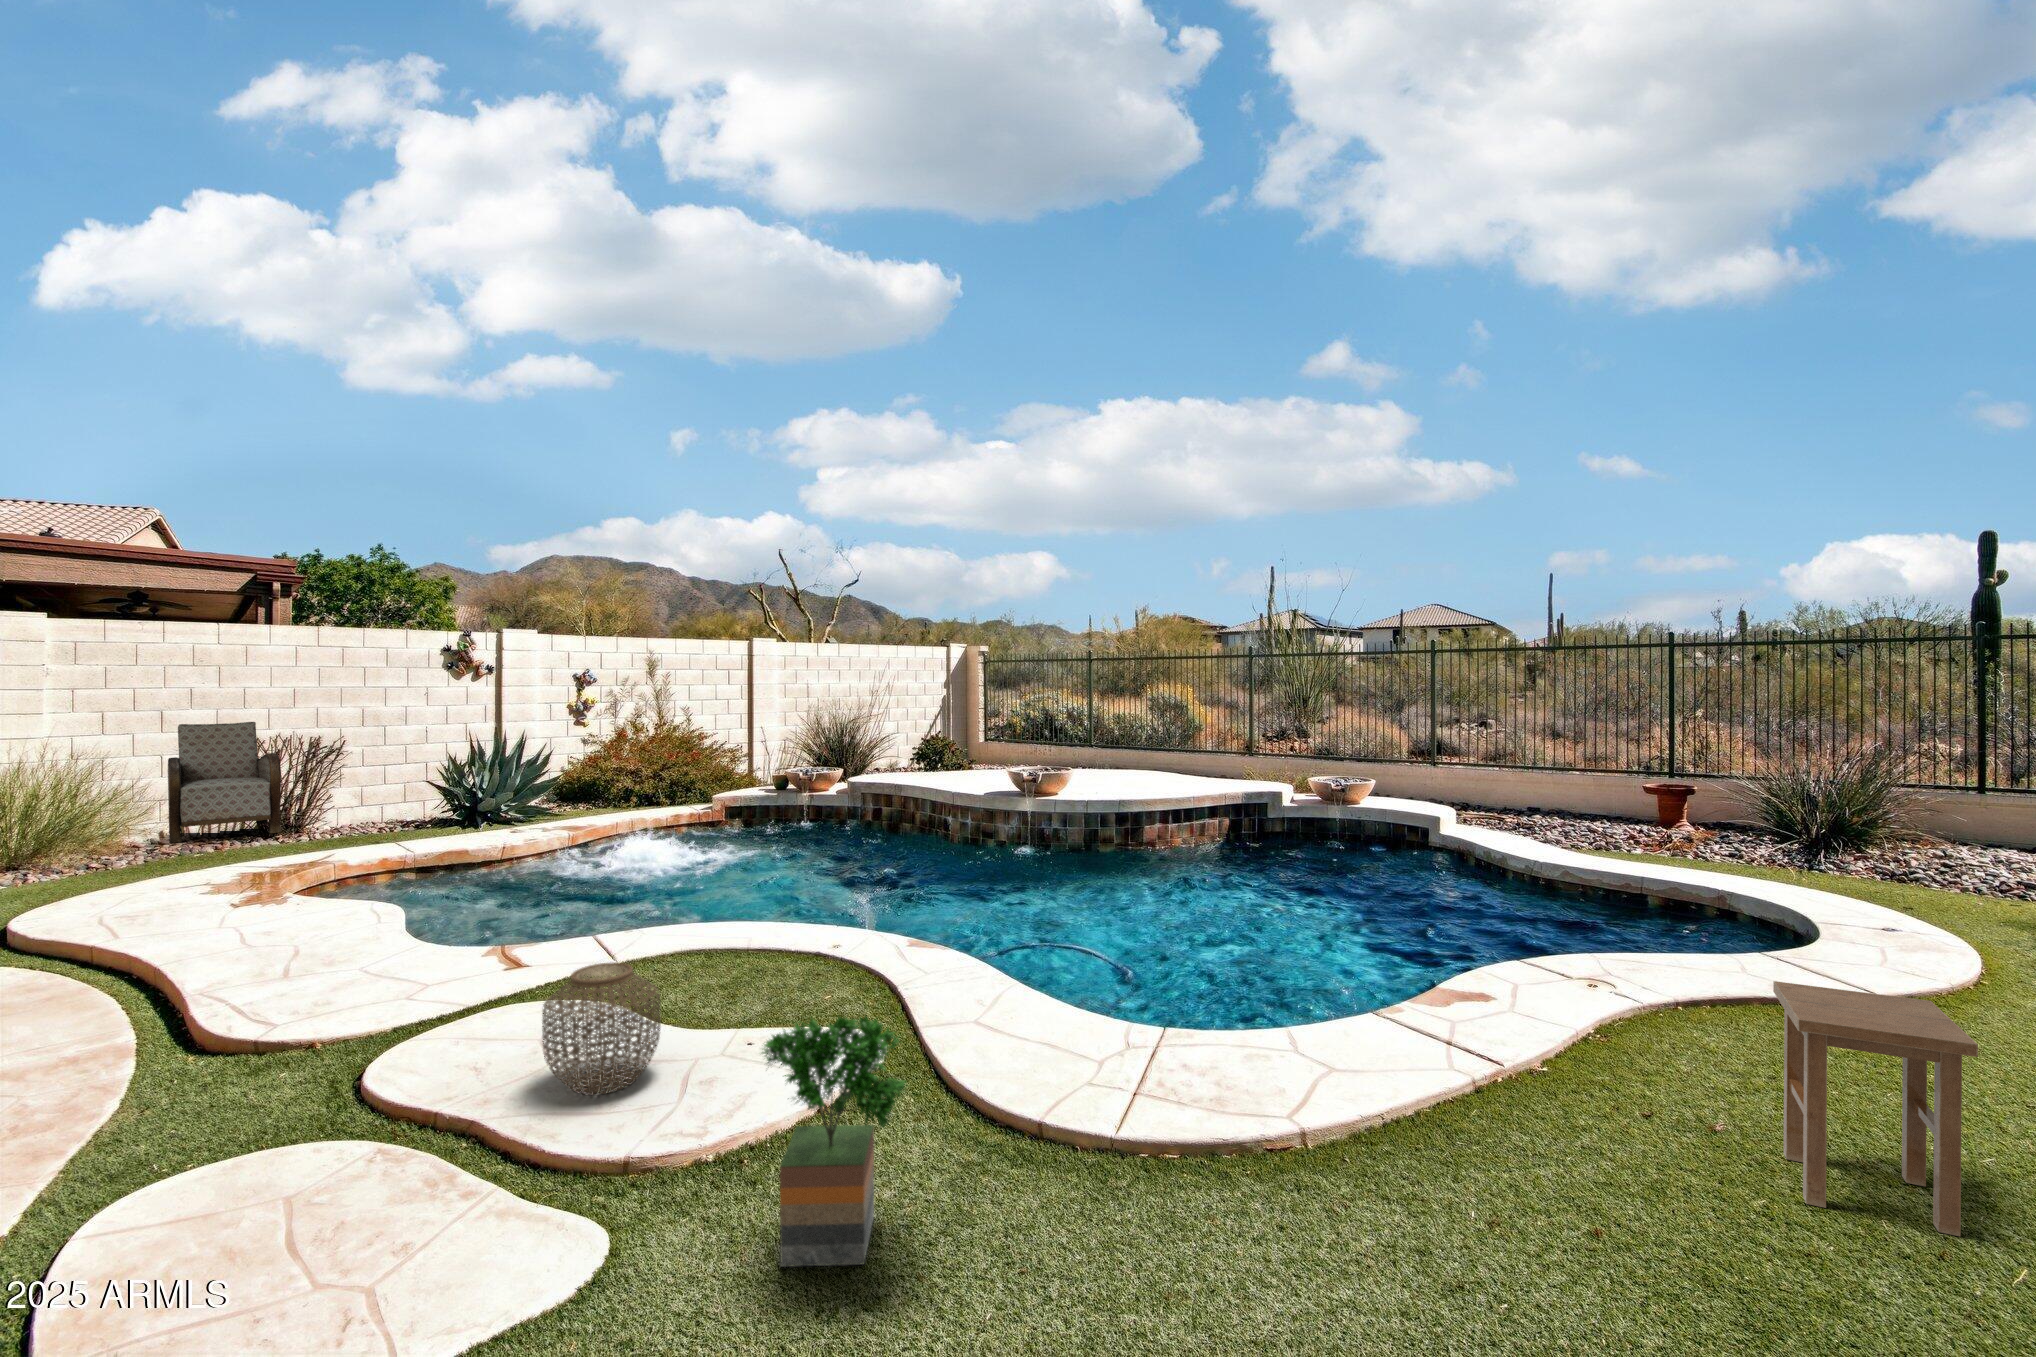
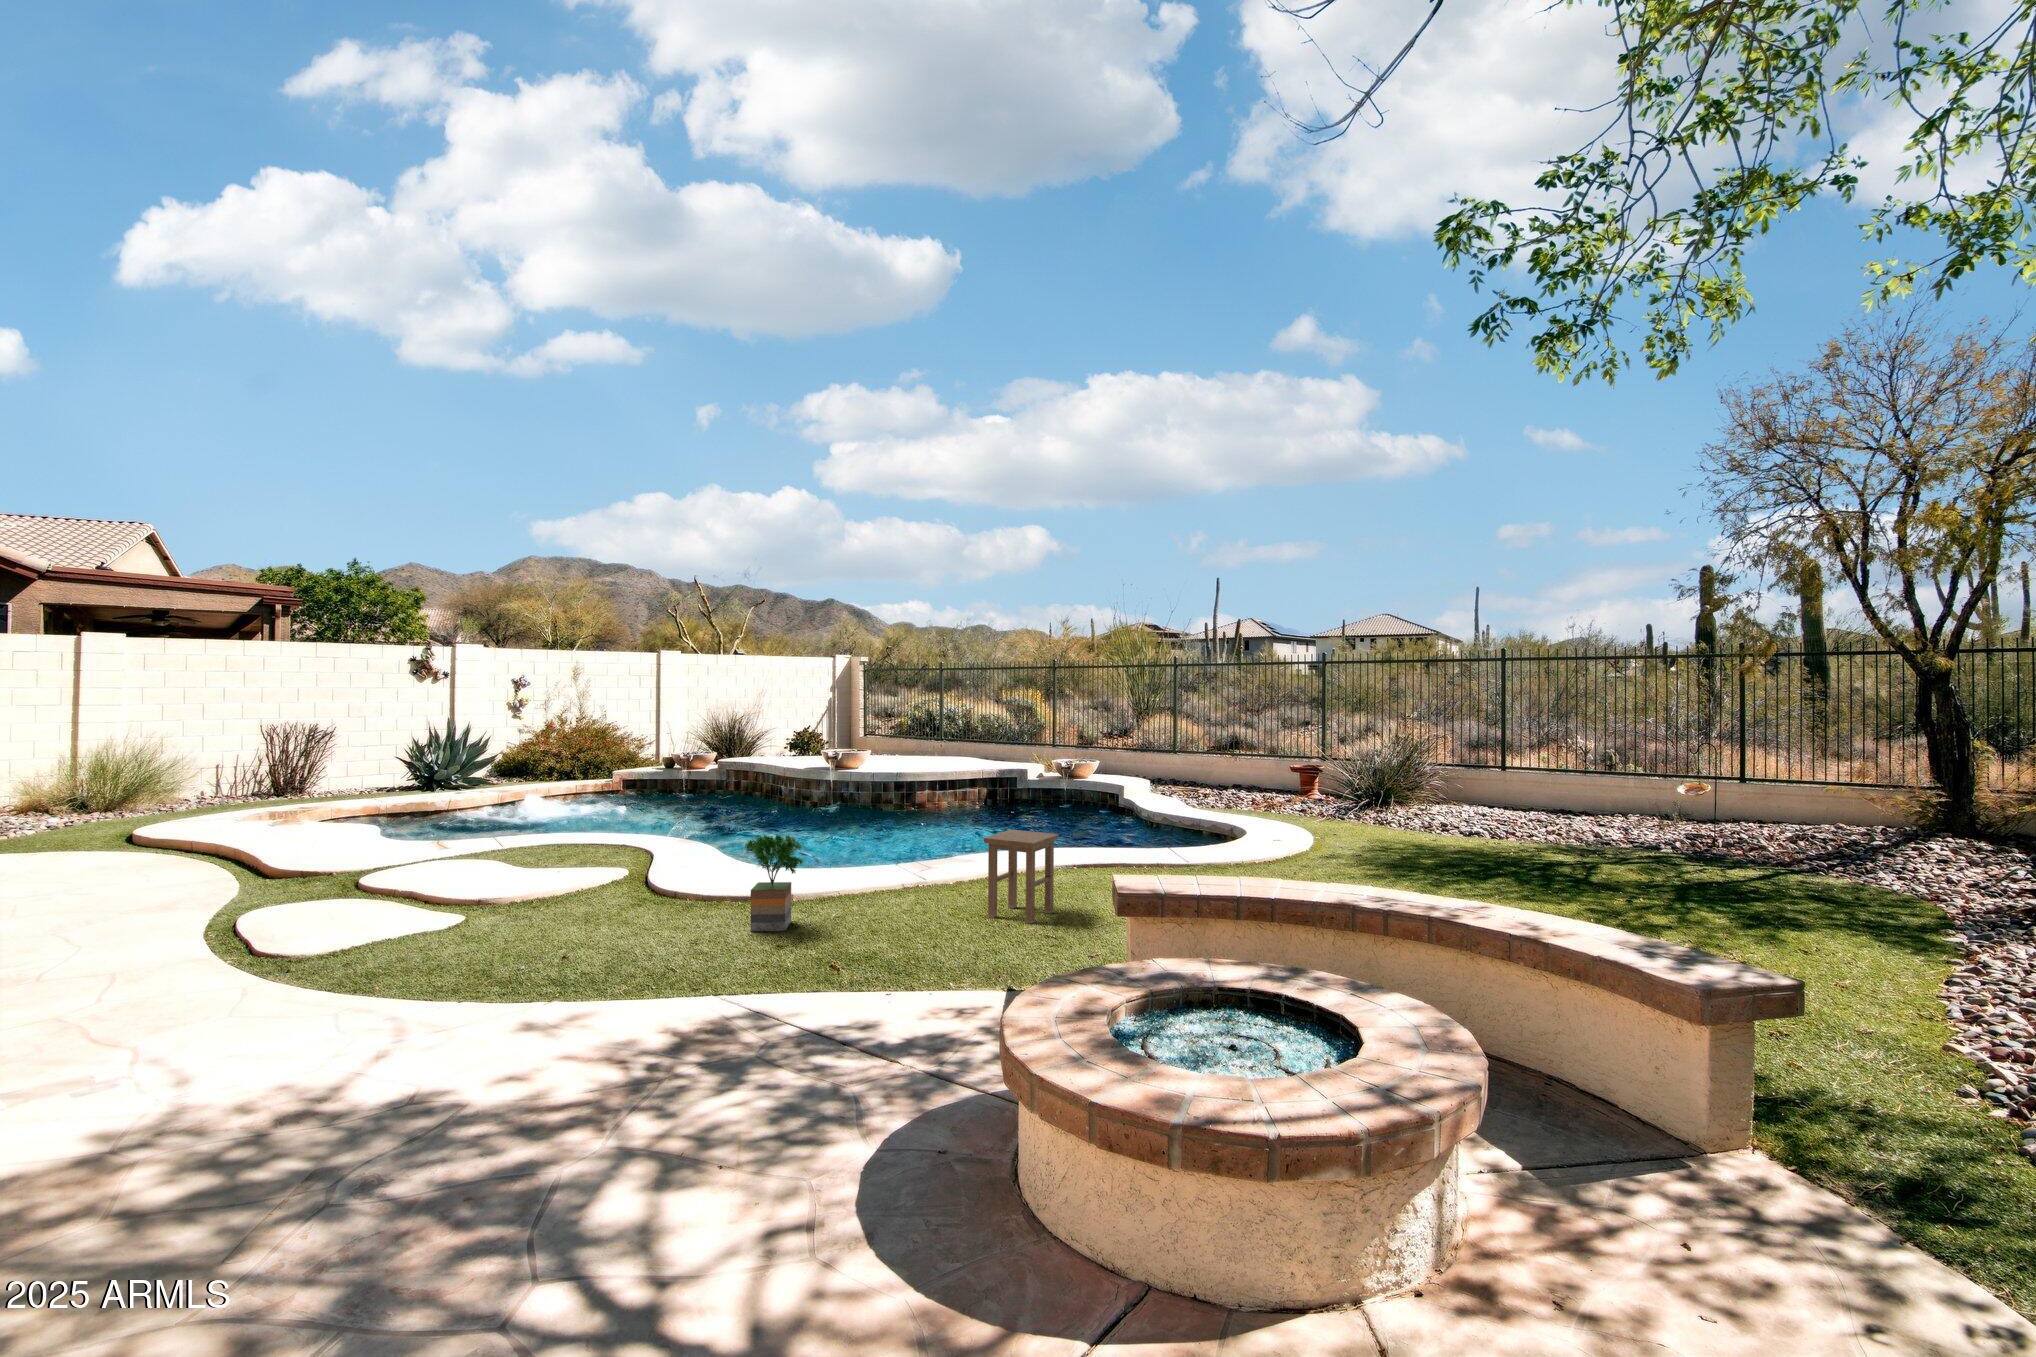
armchair: present [168,722,281,843] -> none [207,713,290,797]
woven basket: present [542,962,660,1095] -> none [448,830,510,892]
potted tree: present [762,1015,906,1267] -> present [745,834,803,931]

